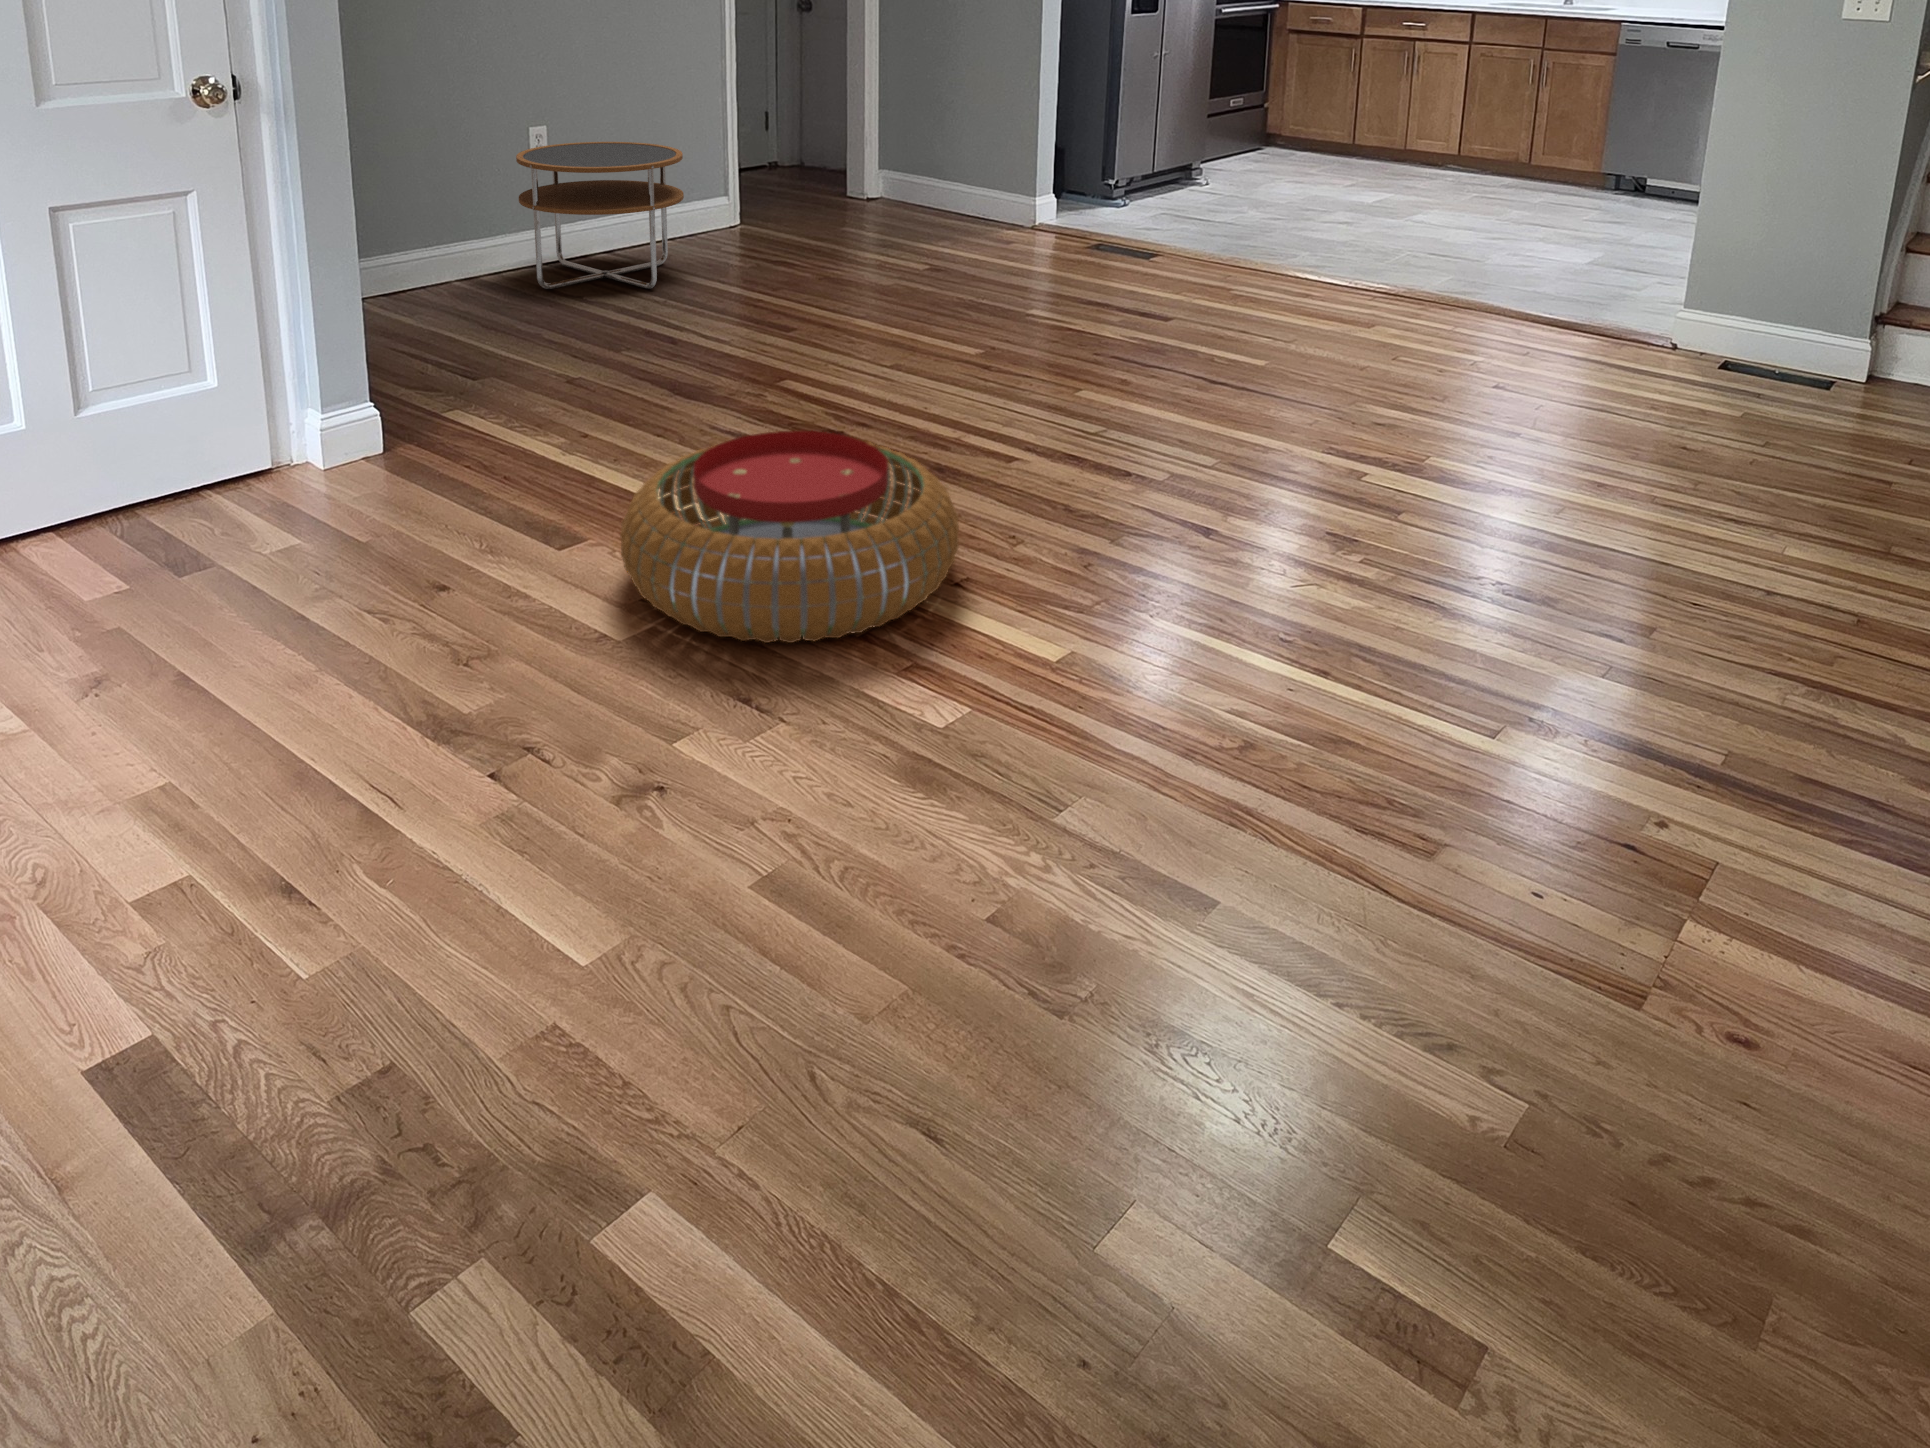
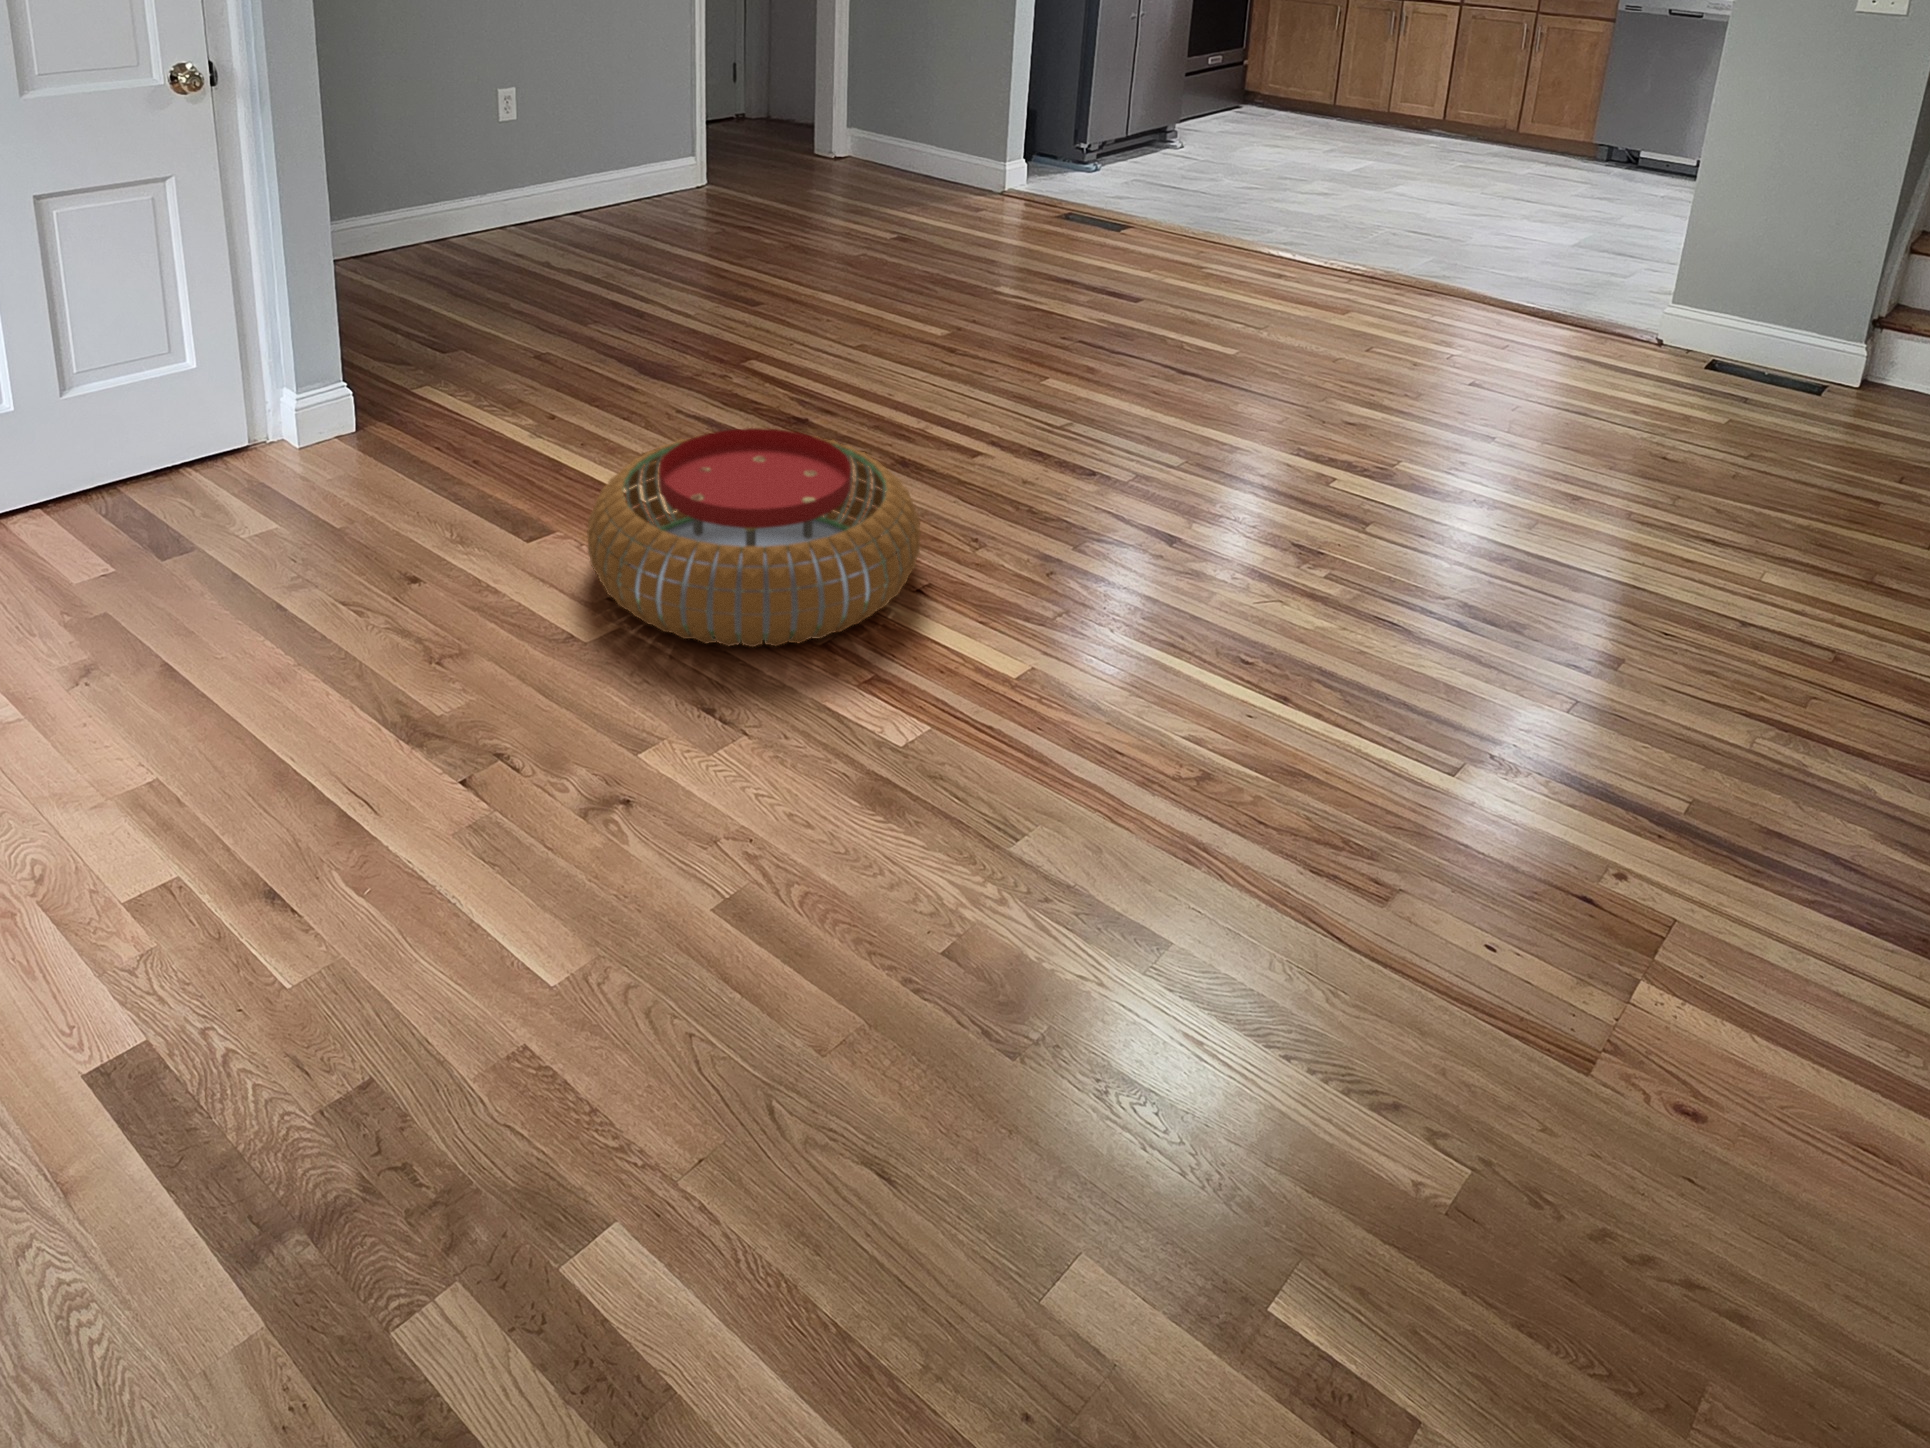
side table: present [516,142,684,289] -> none [486,105,650,255]

